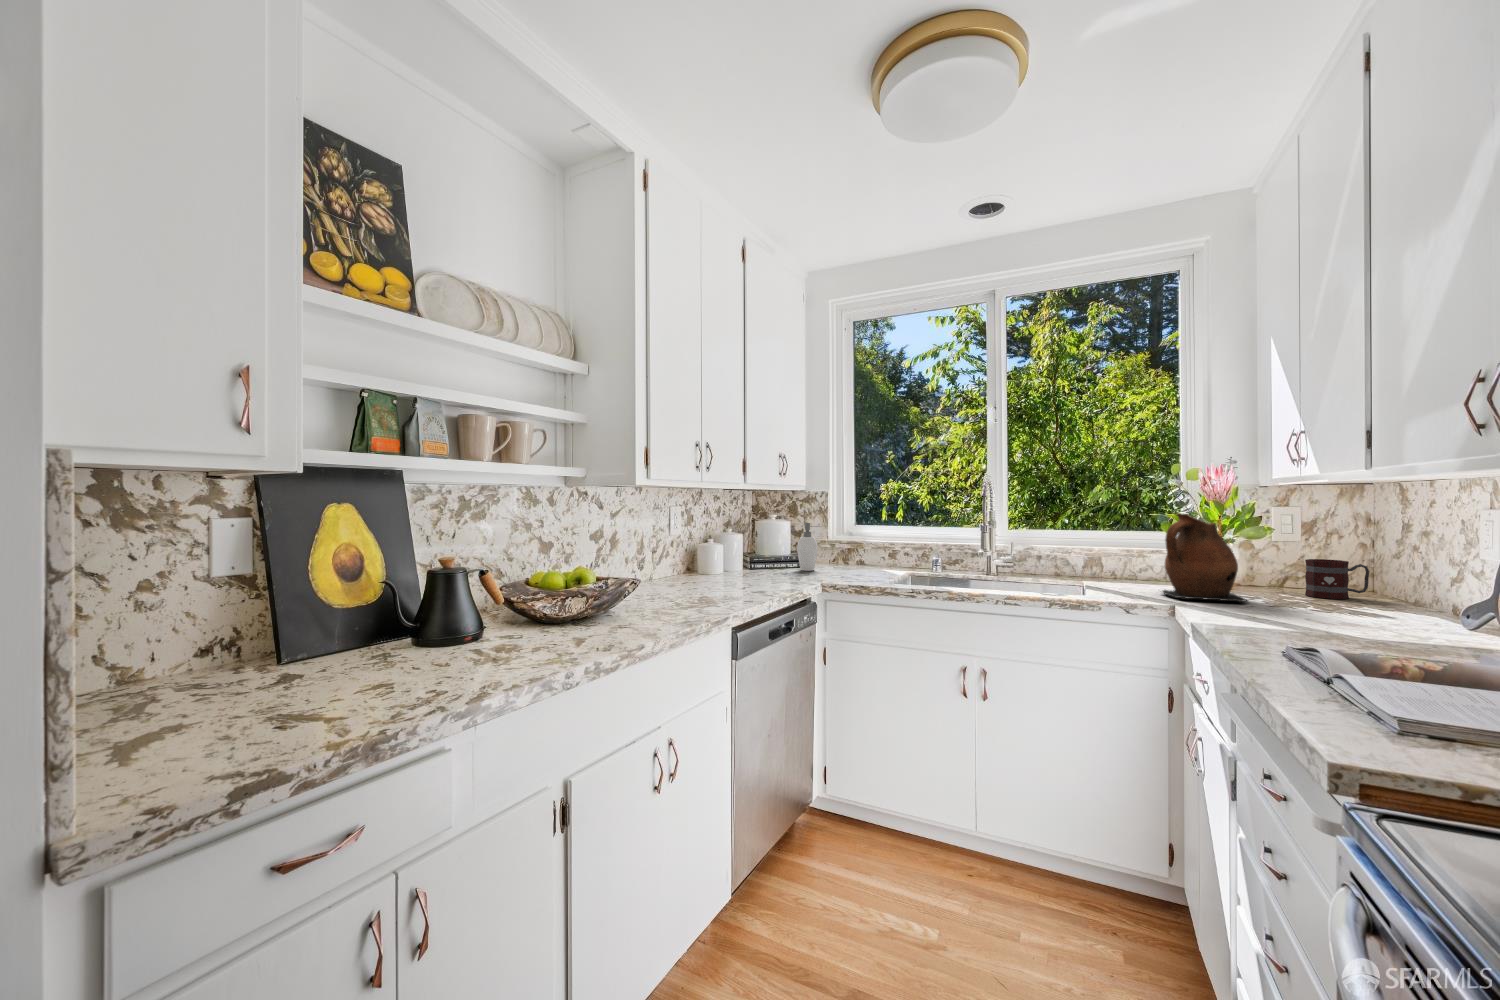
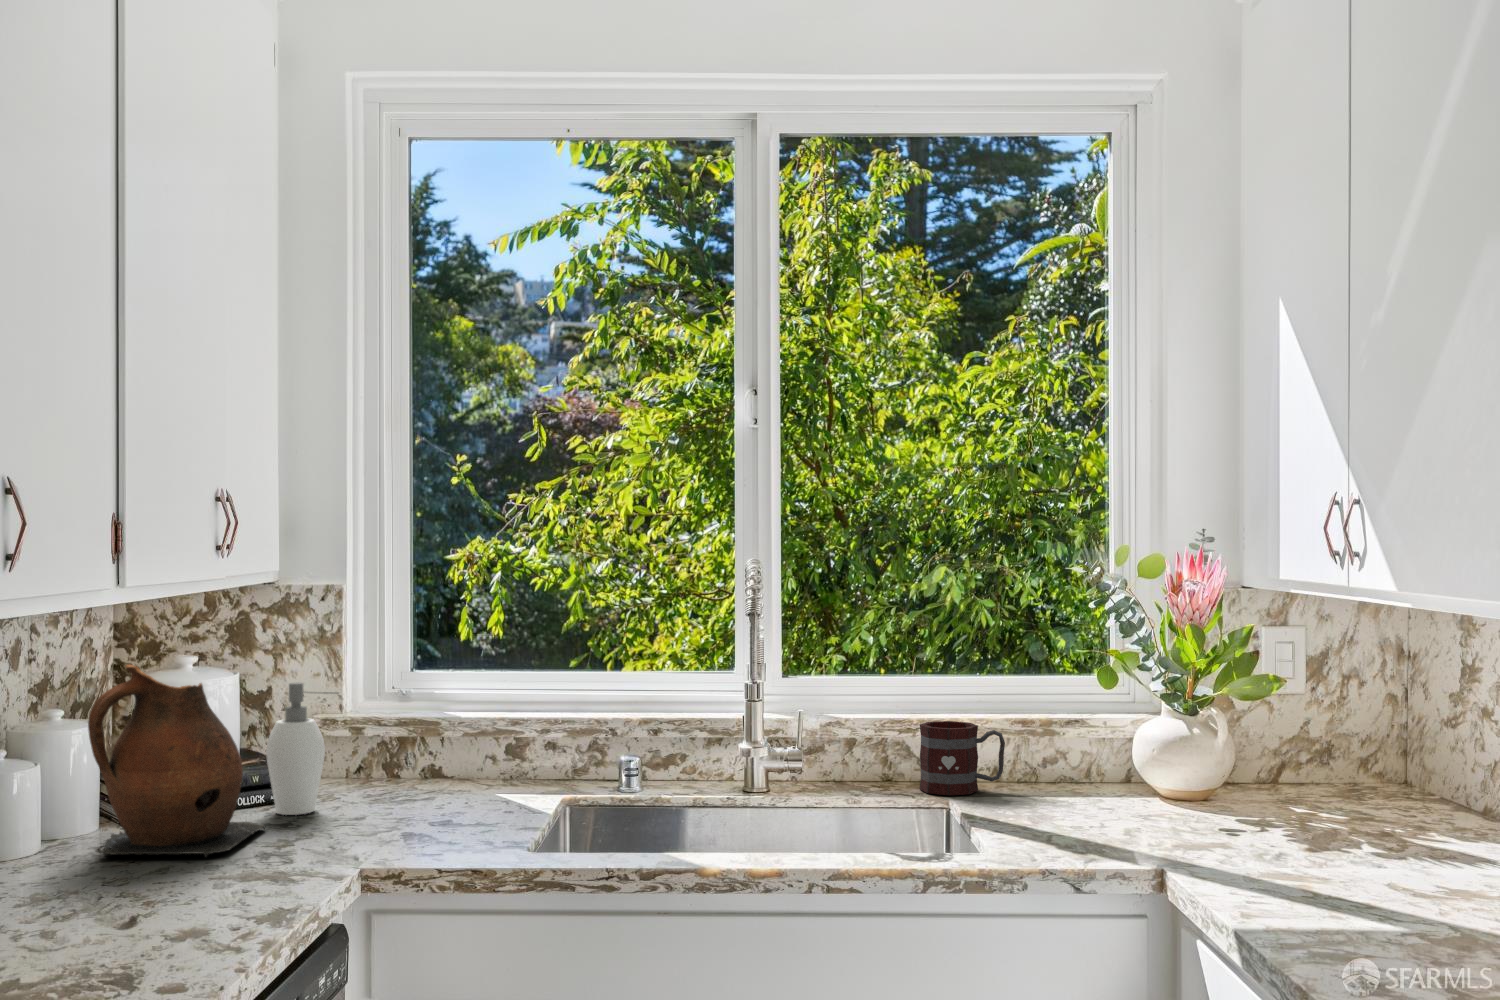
ceramic pitcher: present [1163,514,1247,602] -> present [88,665,265,857]
mug: present [1305,559,1369,599] -> present [920,721,1005,795]

